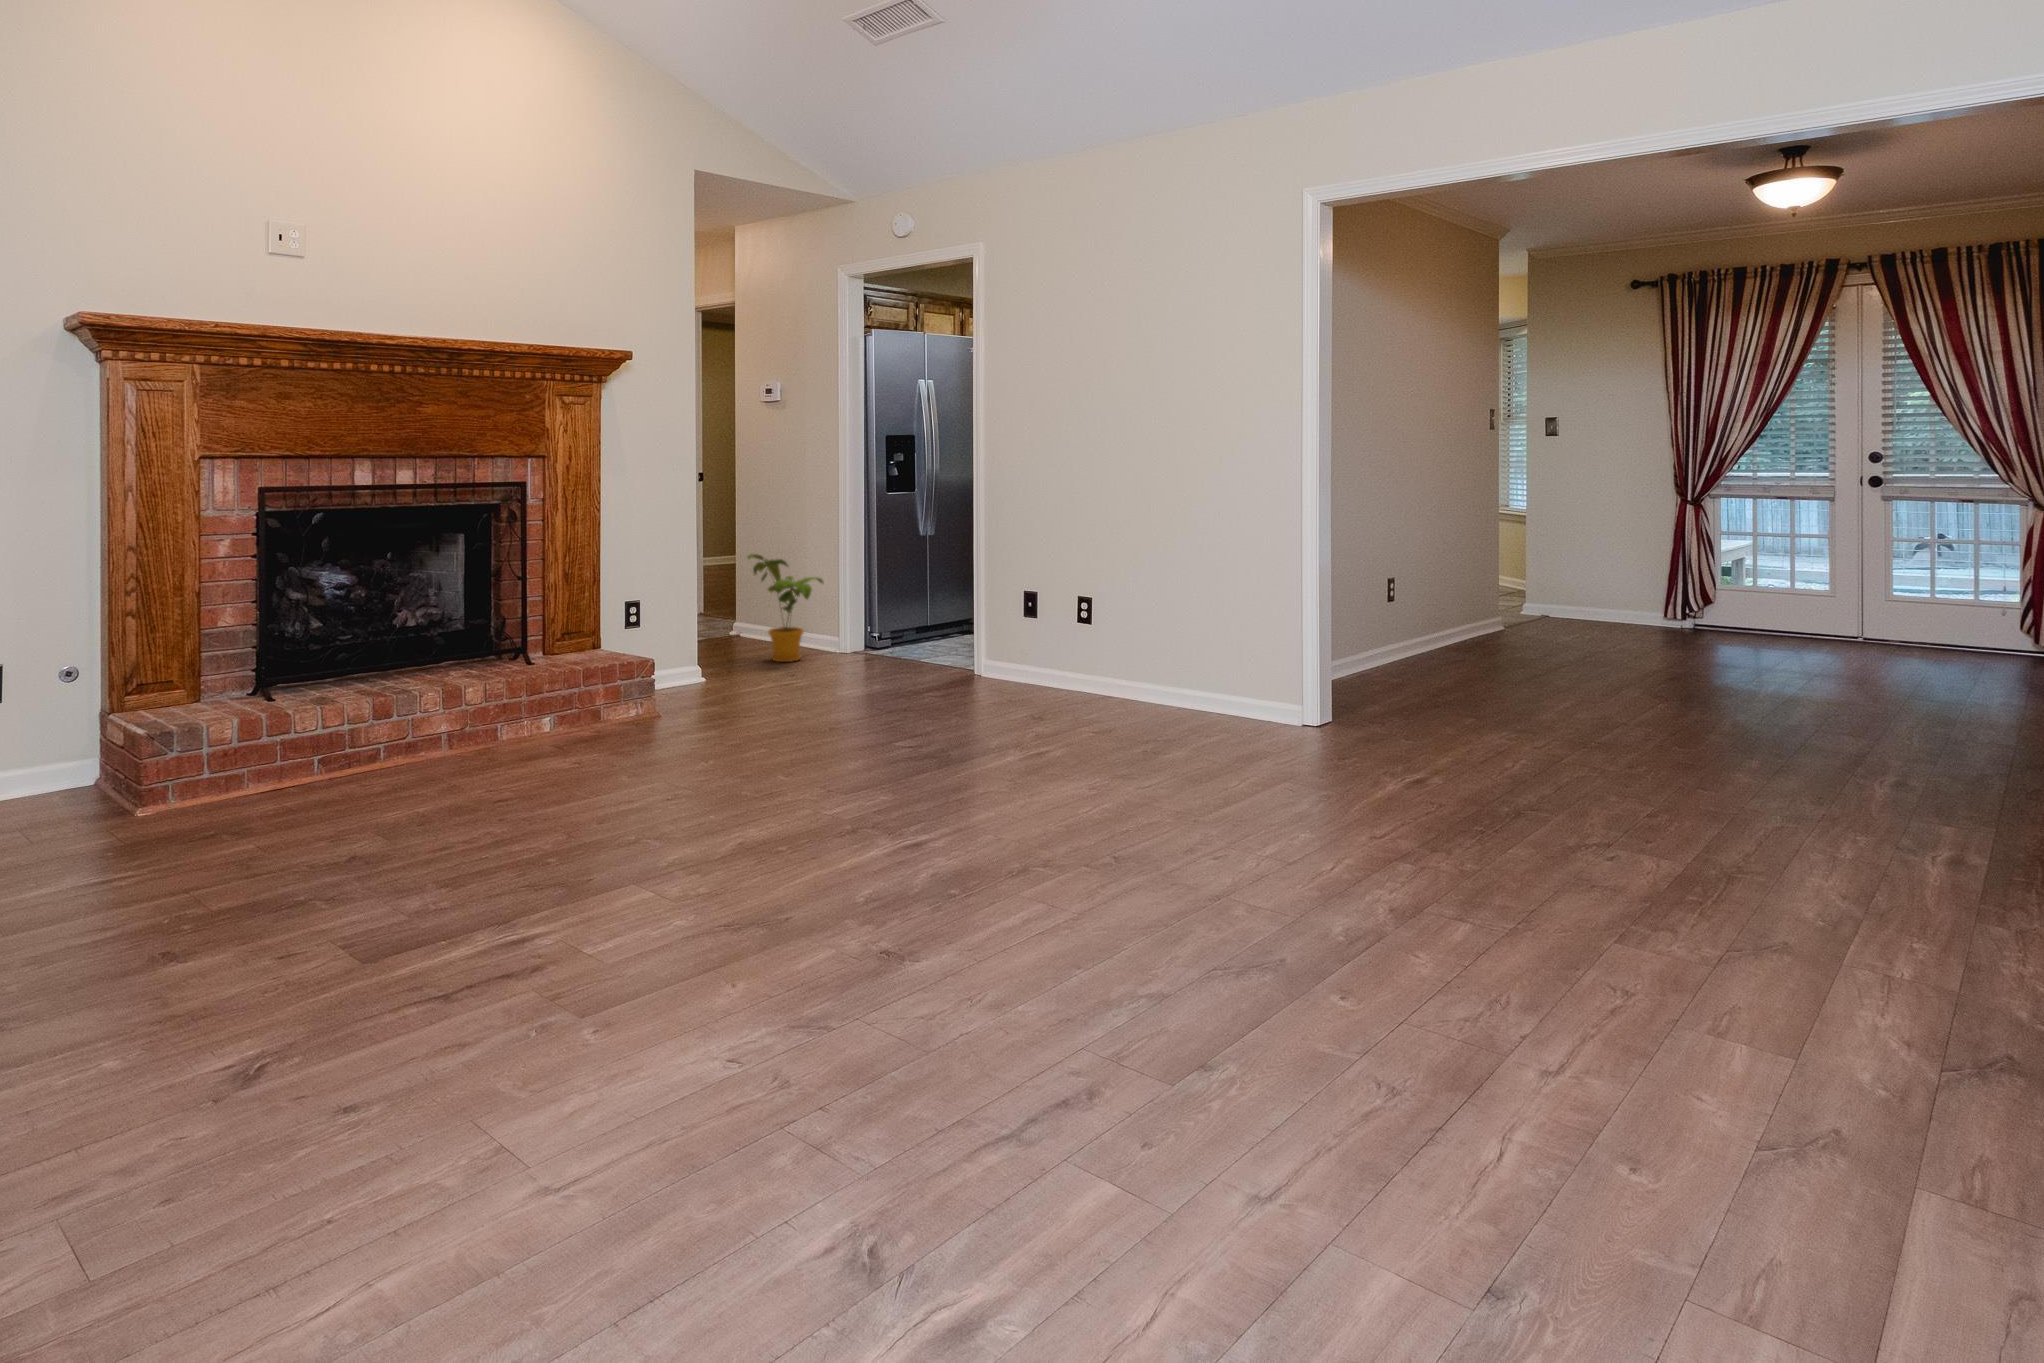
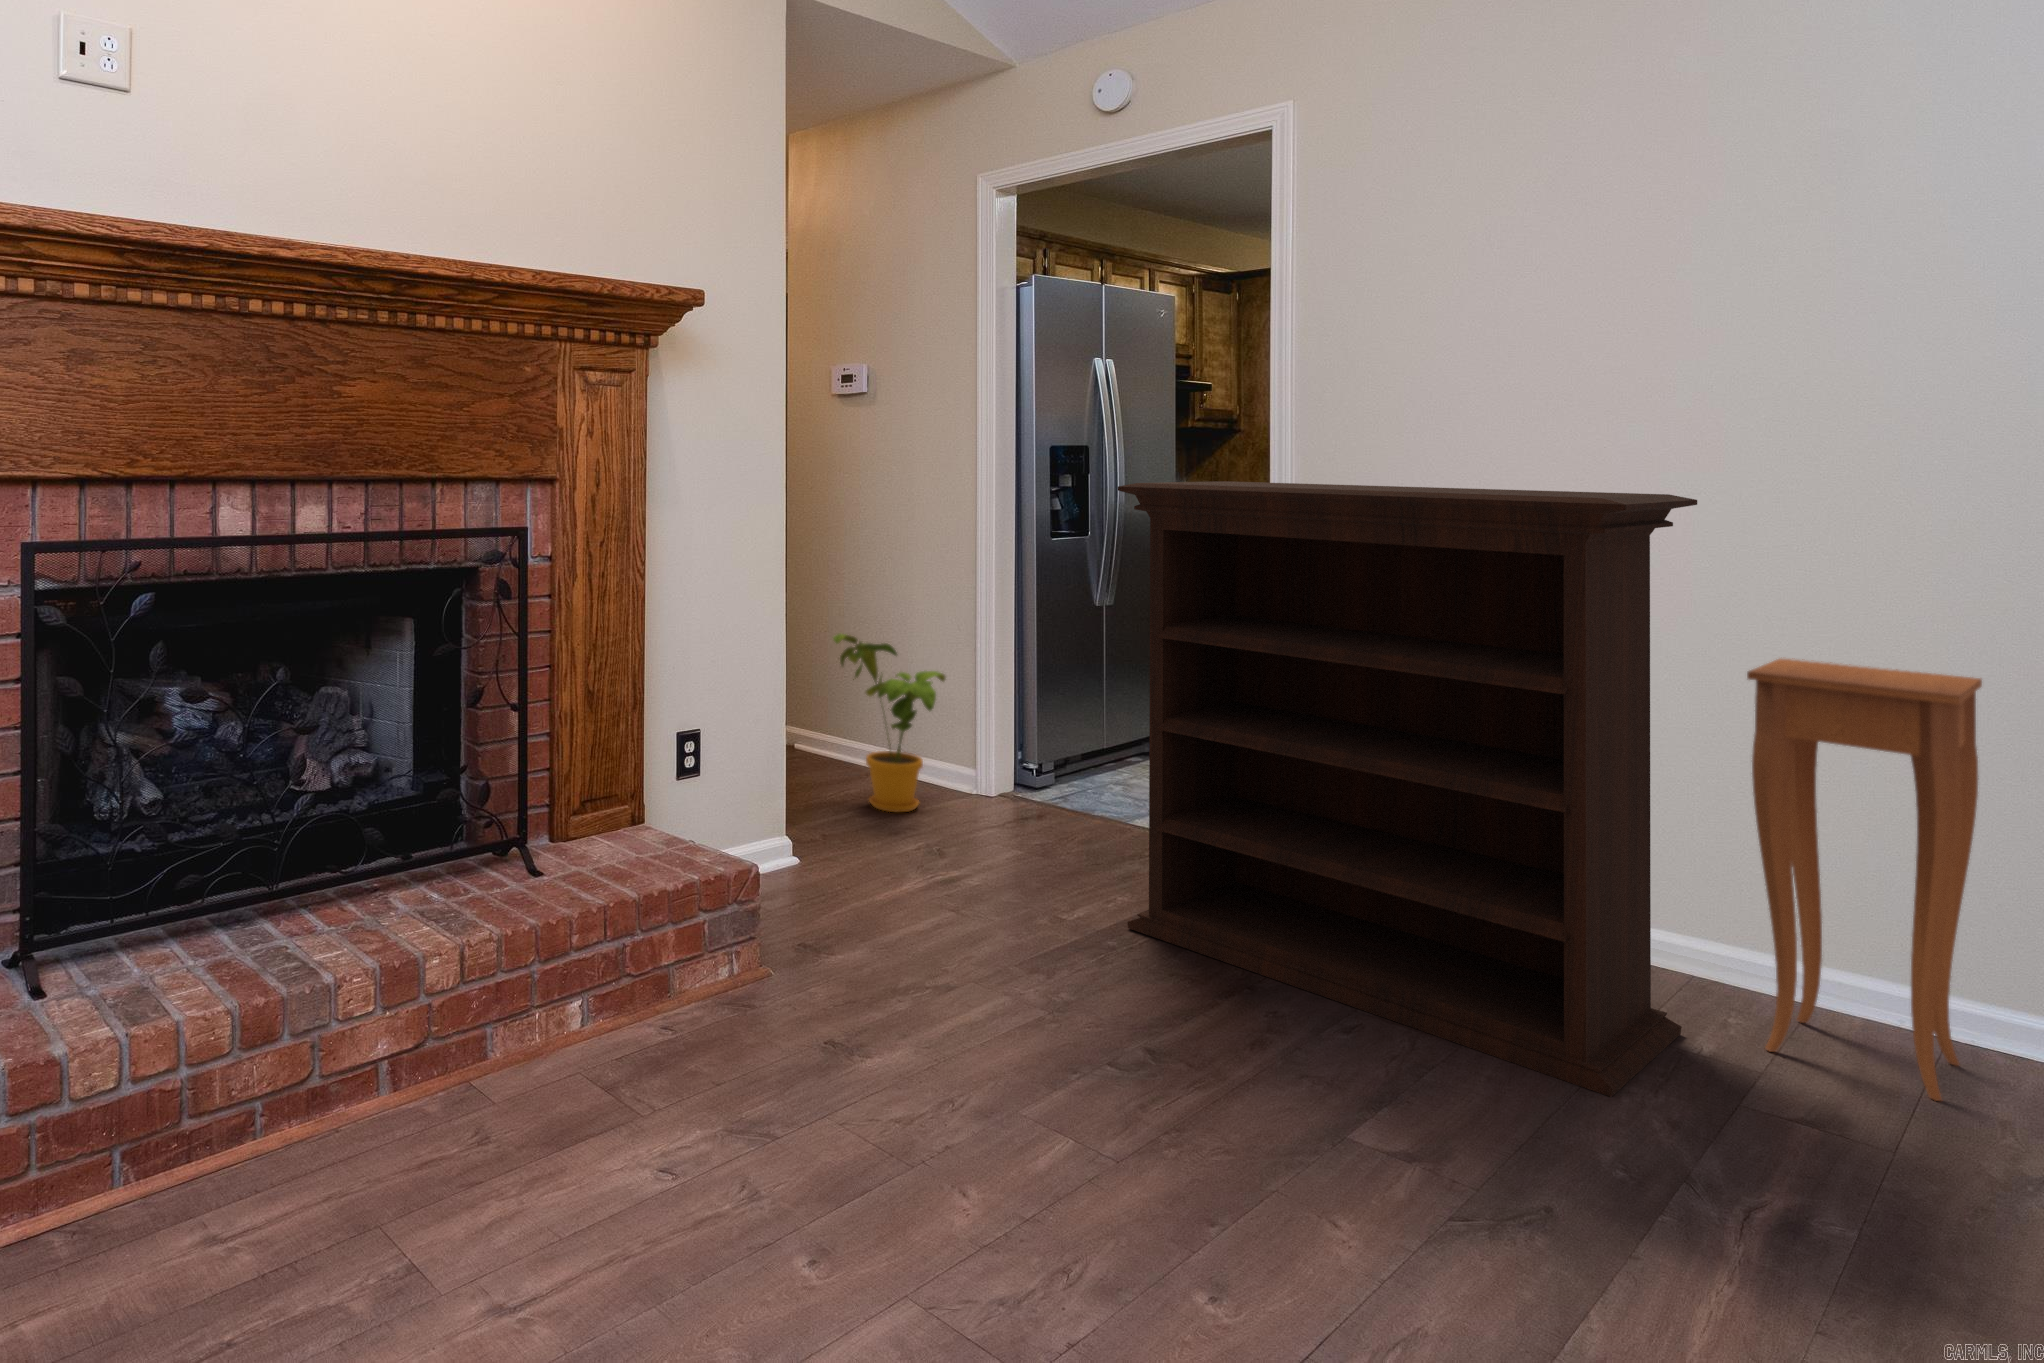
bookshelf: none [867,453,1107,731] -> present [1118,481,1697,1097]
side table: none [1123,533,1222,726] -> present [1747,659,1982,1101]

